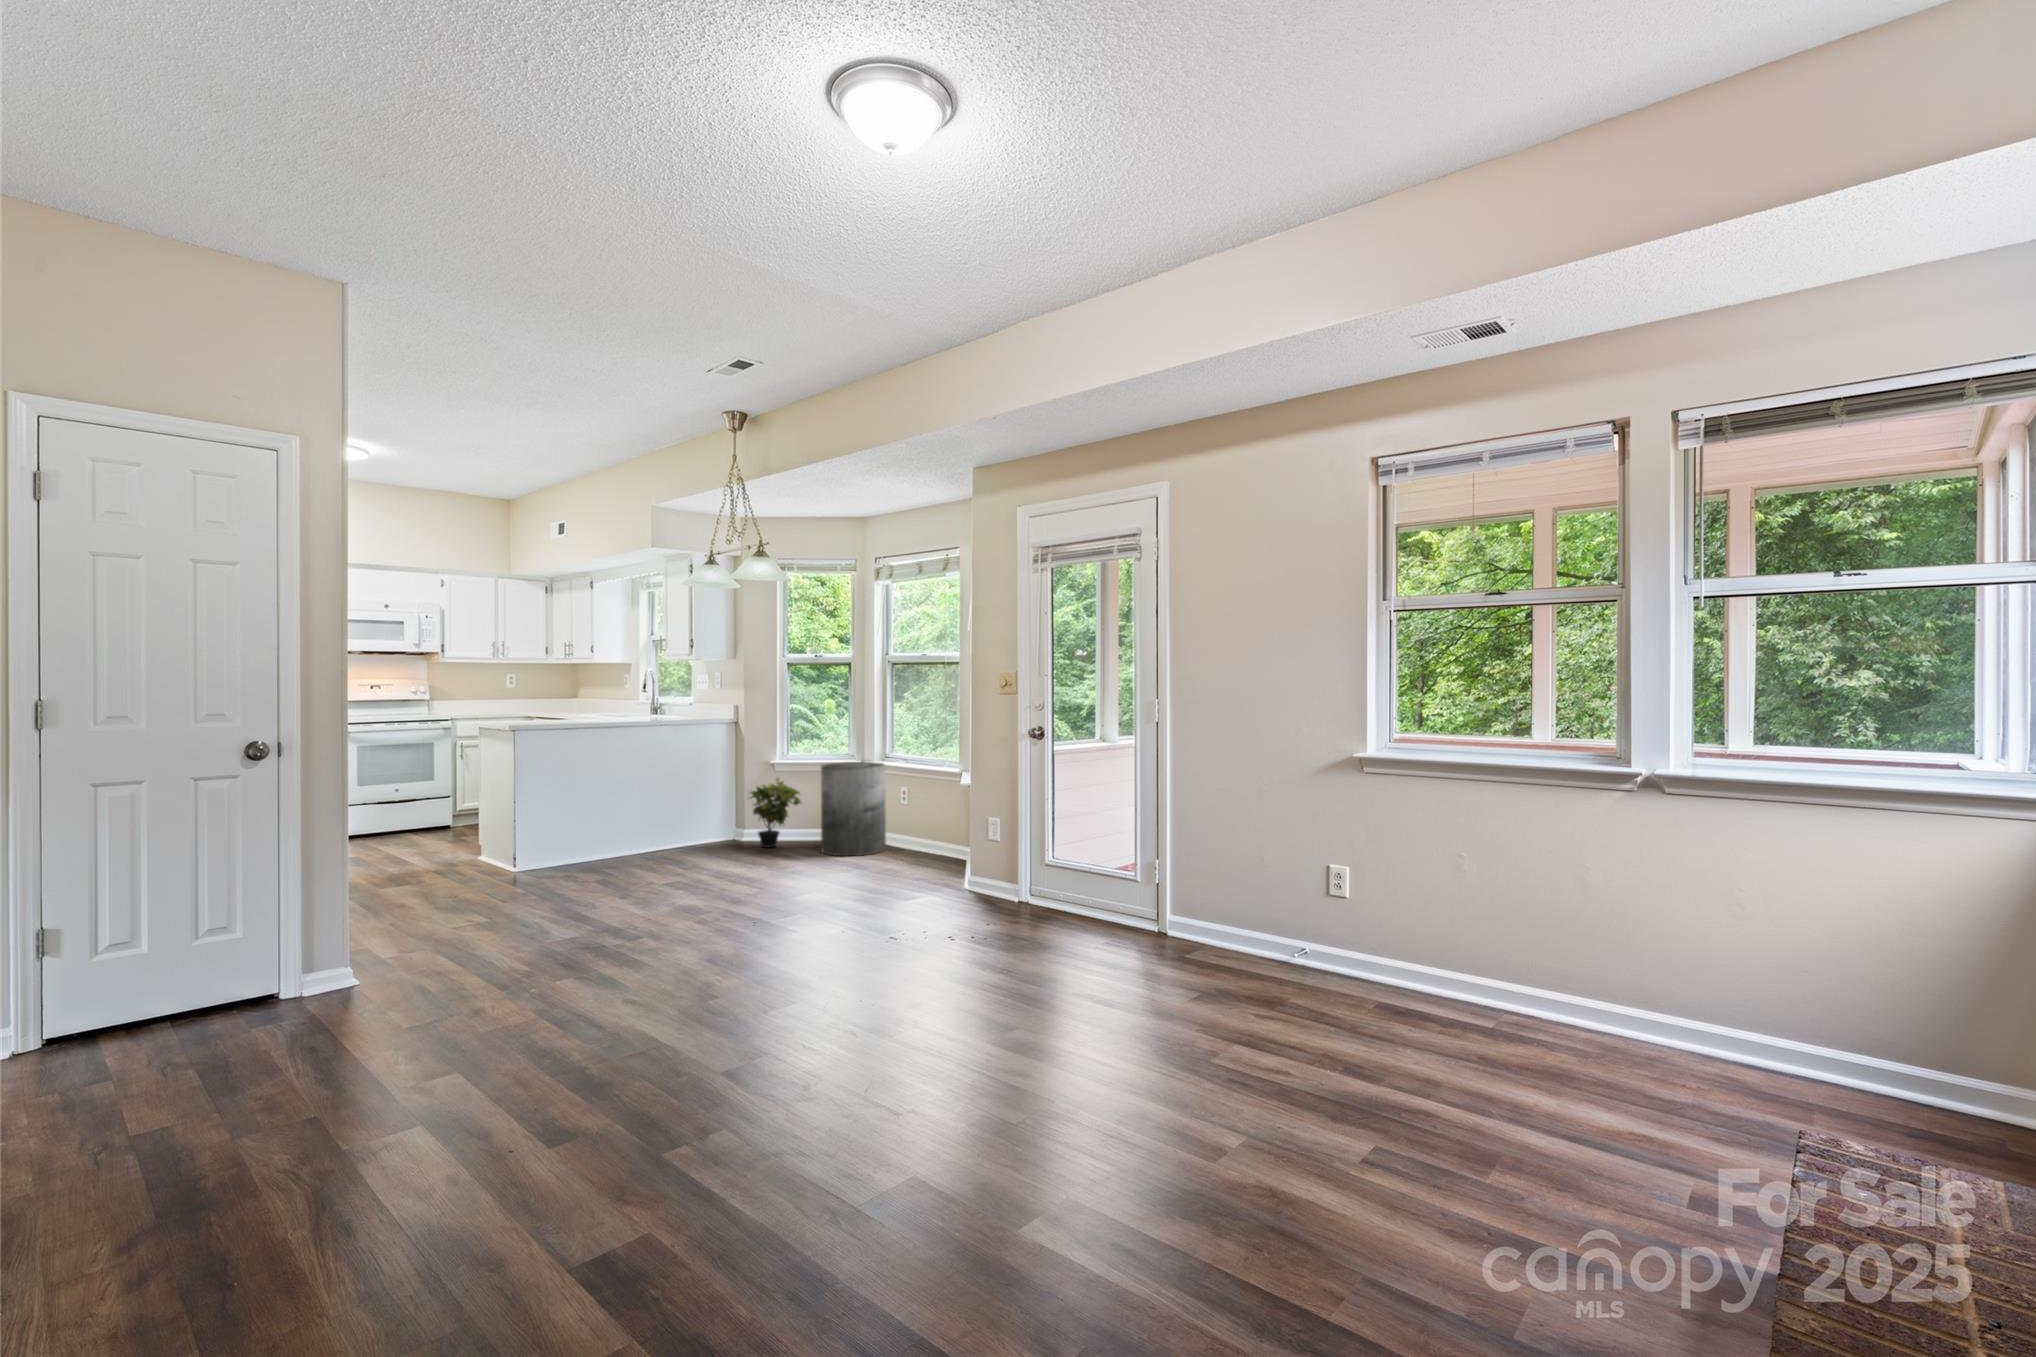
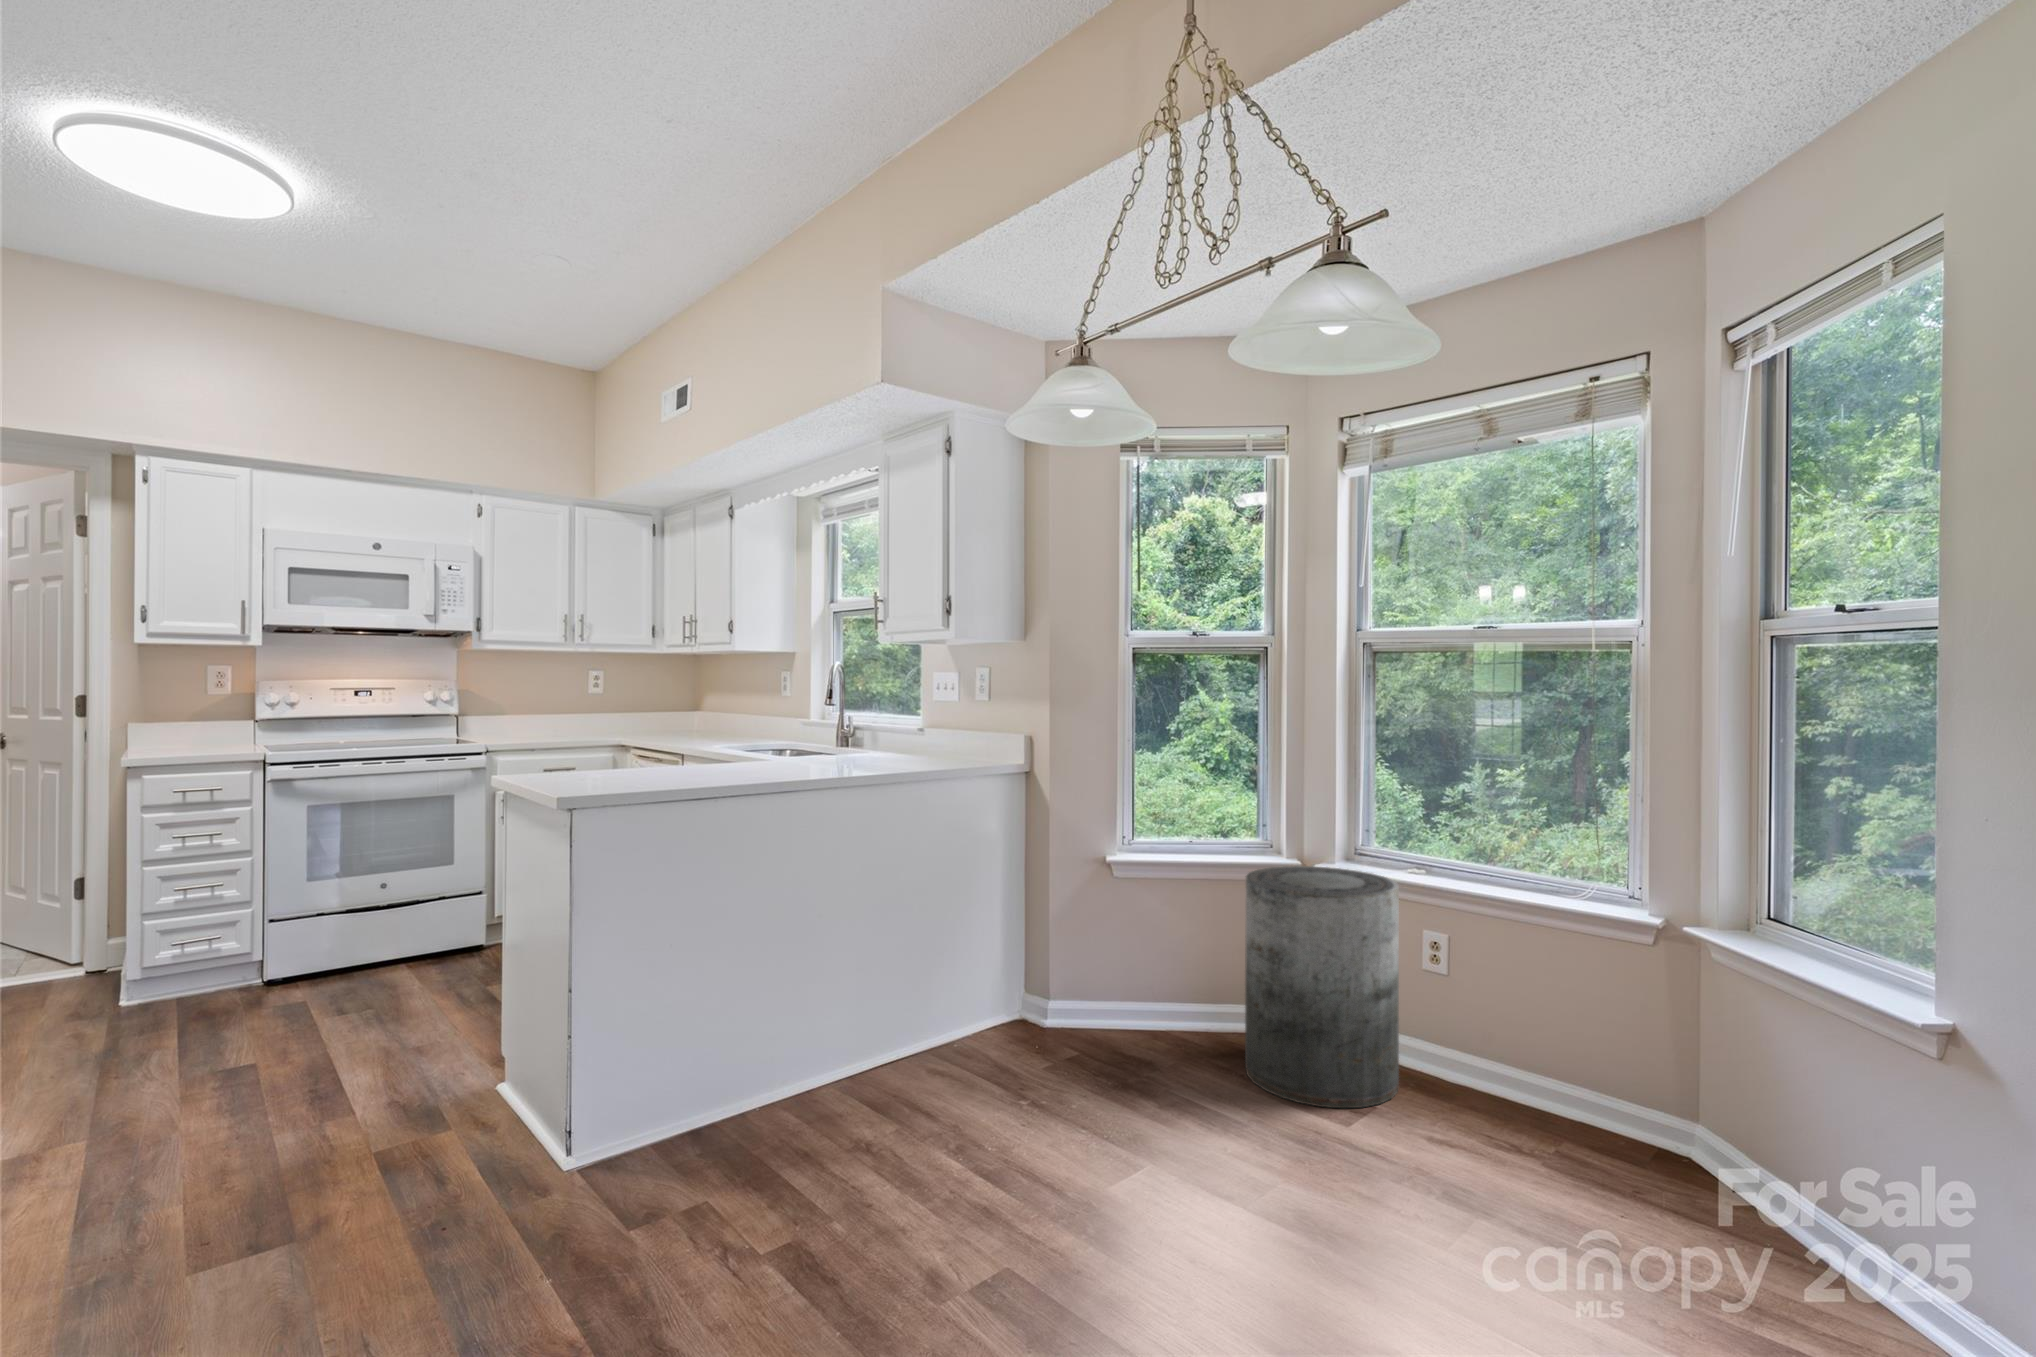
potted plant: present [749,778,801,847] -> none [1065,896,1183,1056]

